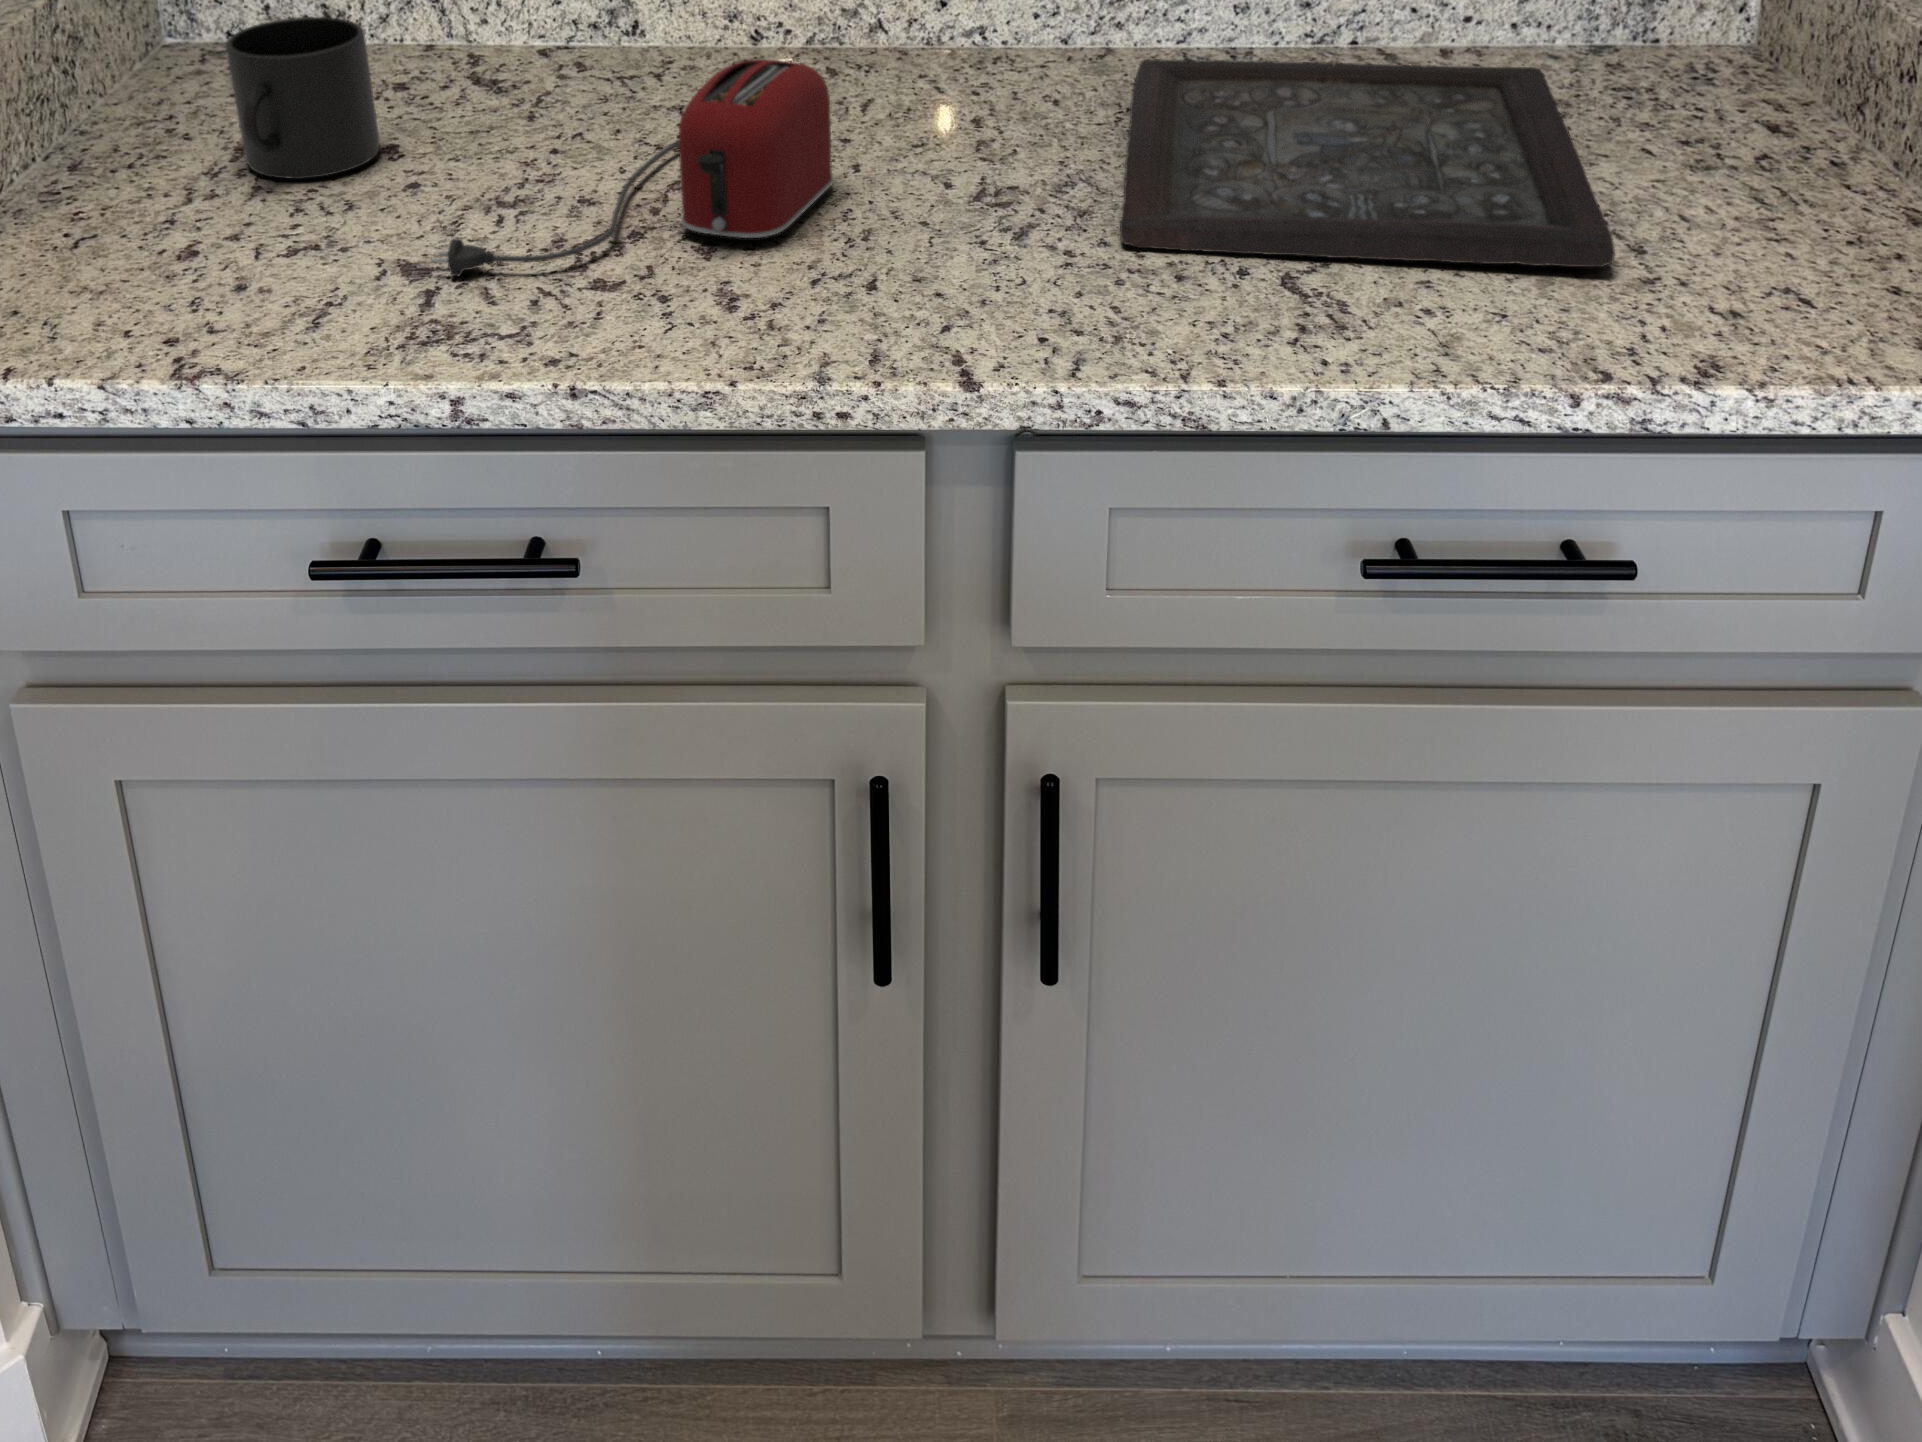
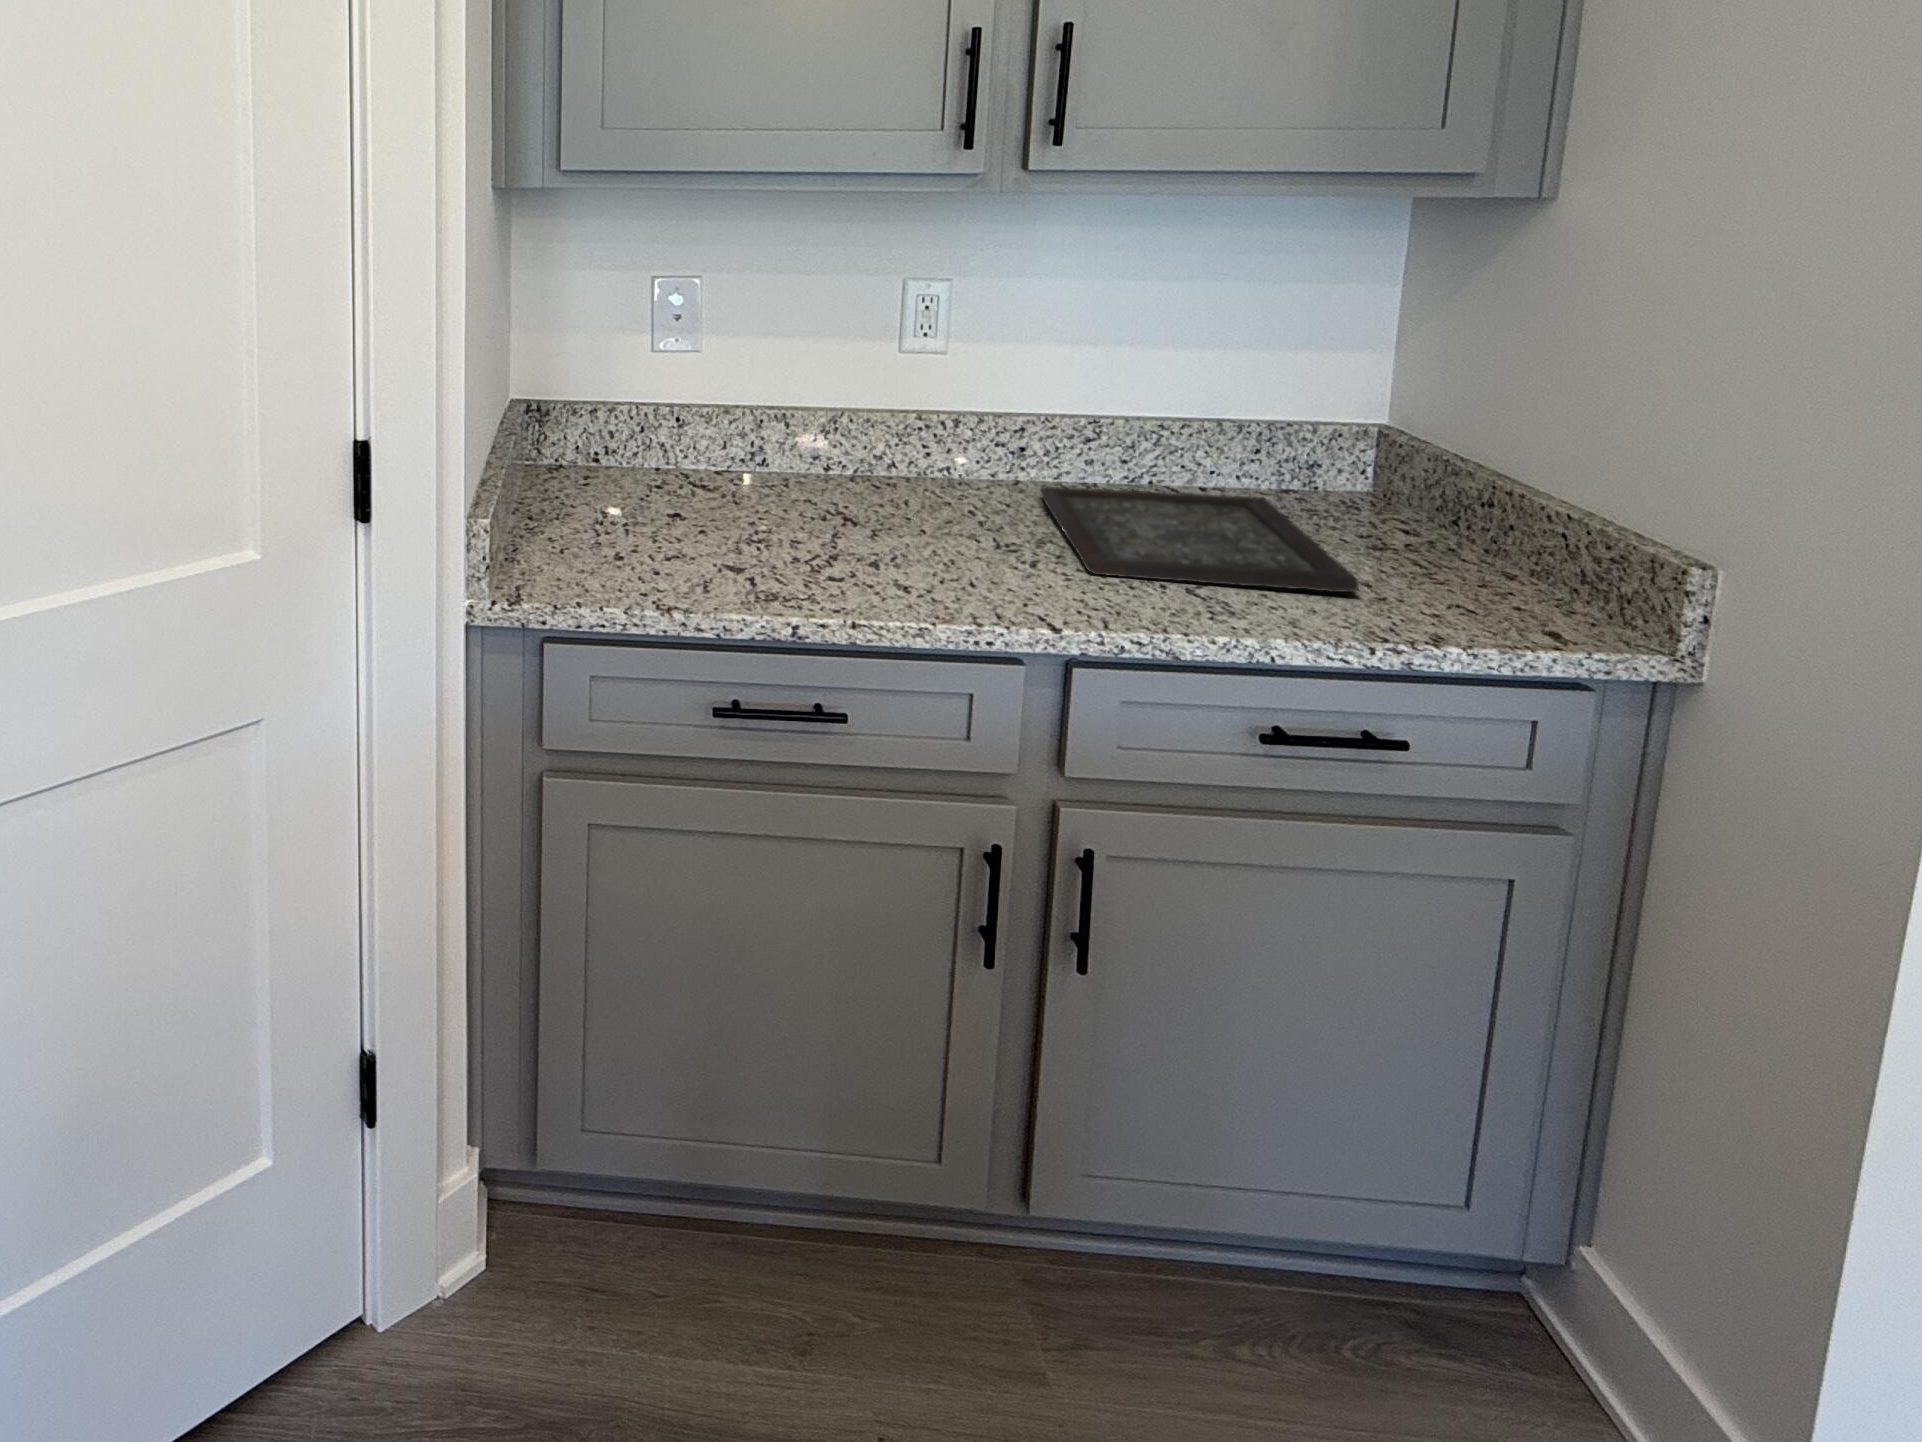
mug: present [226,17,380,179] -> none [610,449,676,527]
toaster: present [432,60,834,276] -> none [749,475,920,573]

